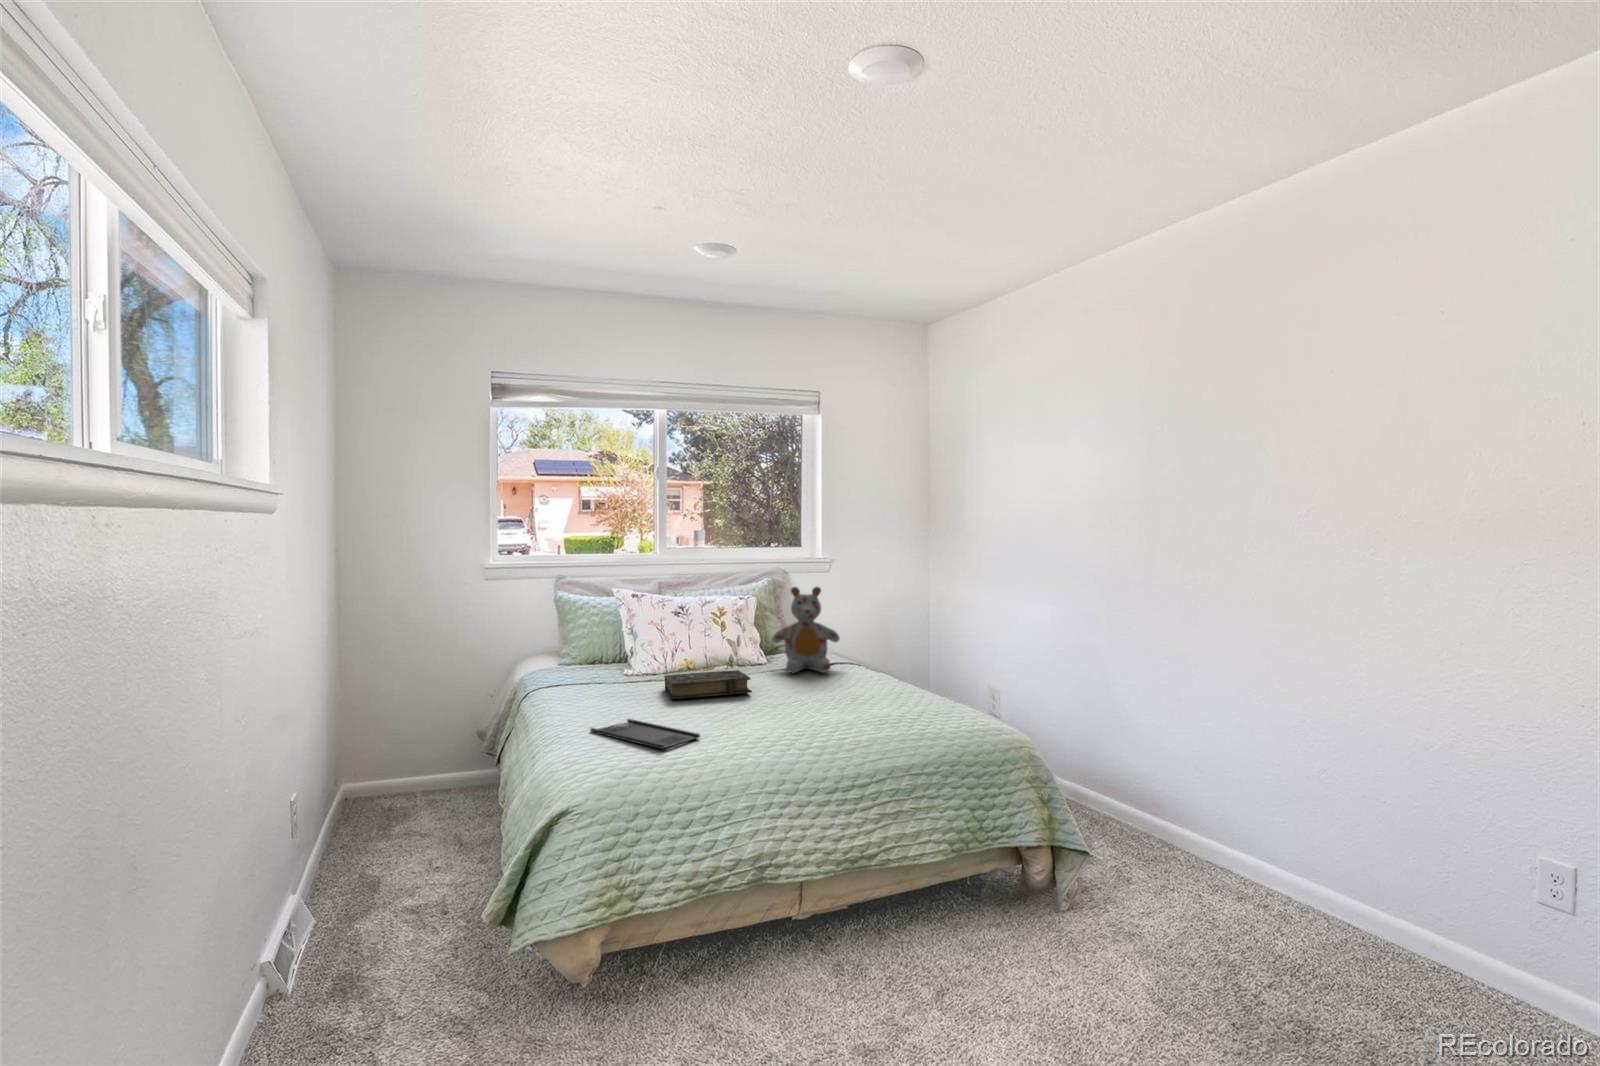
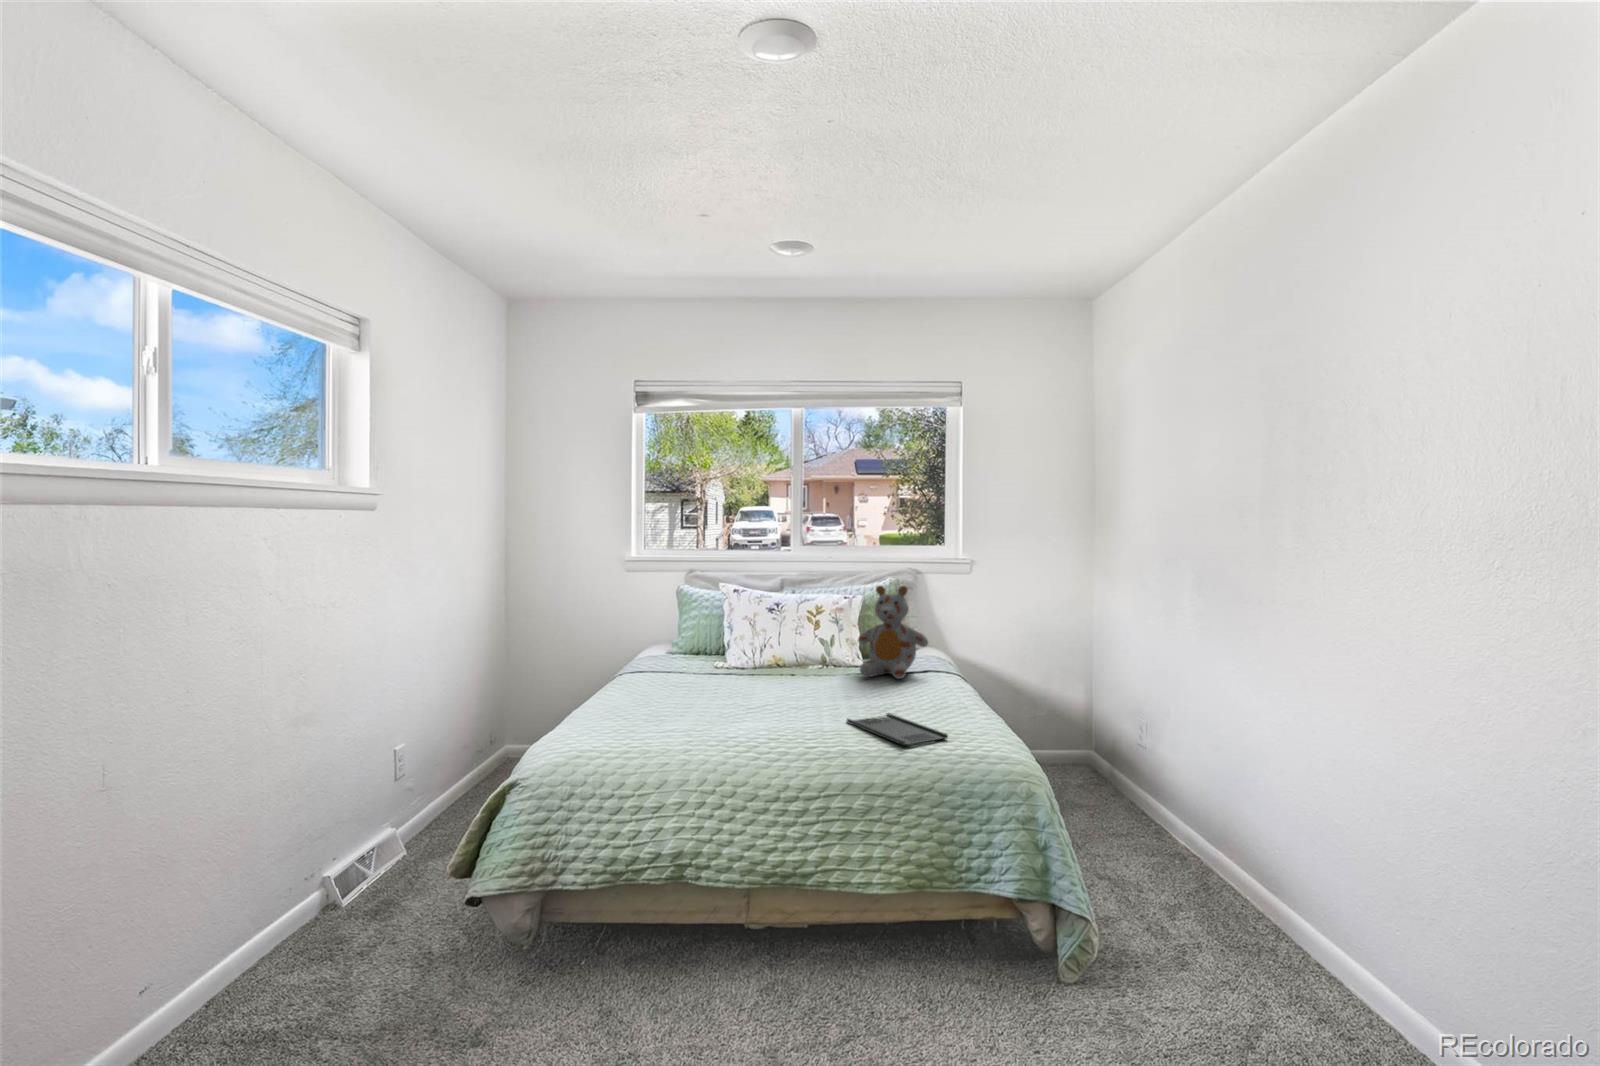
book: present [664,670,752,699] -> none [712,670,799,694]
tray: present [590,719,700,749] -> present [847,713,948,745]

